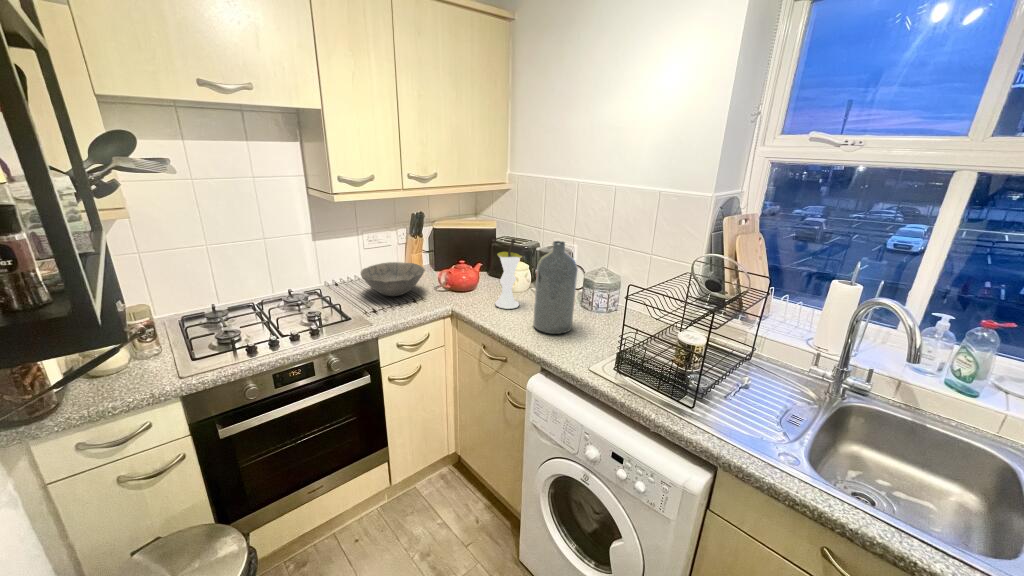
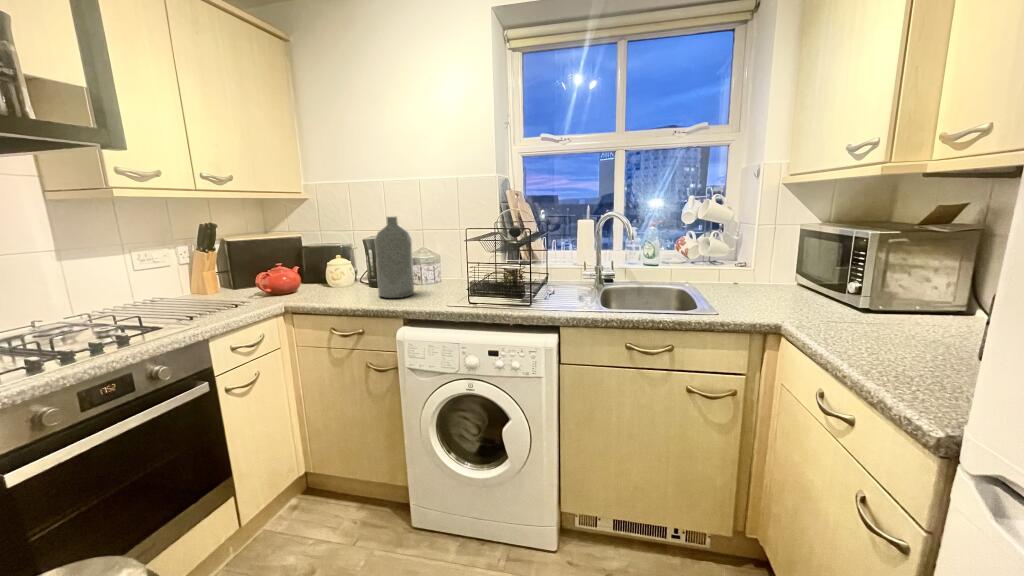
vase: present [495,239,522,309] -> none [324,230,354,295]
bowl: present [361,262,425,296] -> none [151,274,238,307]

